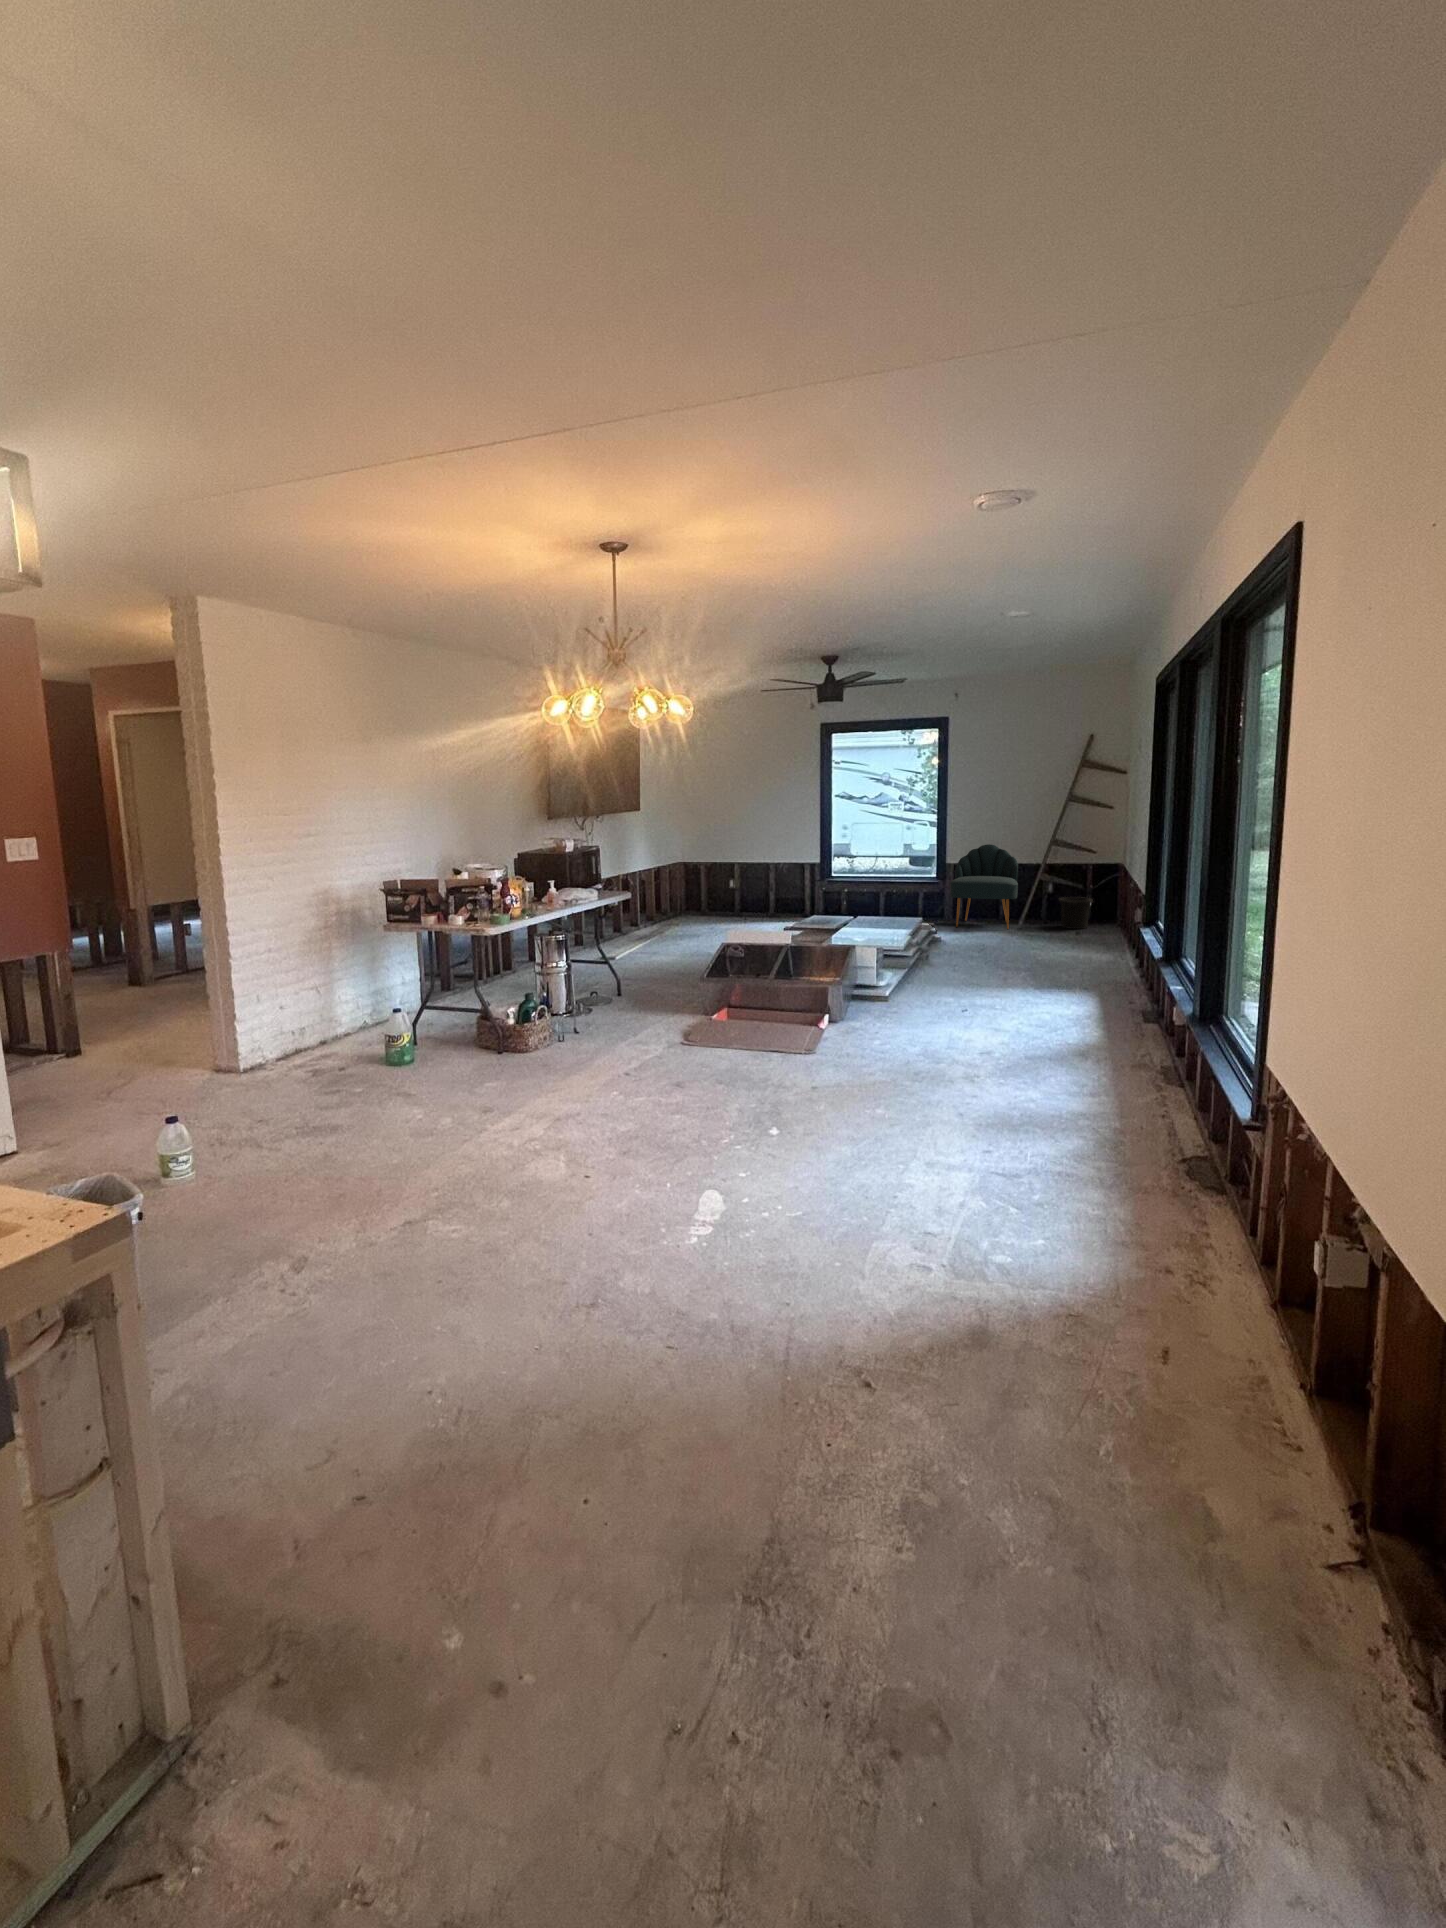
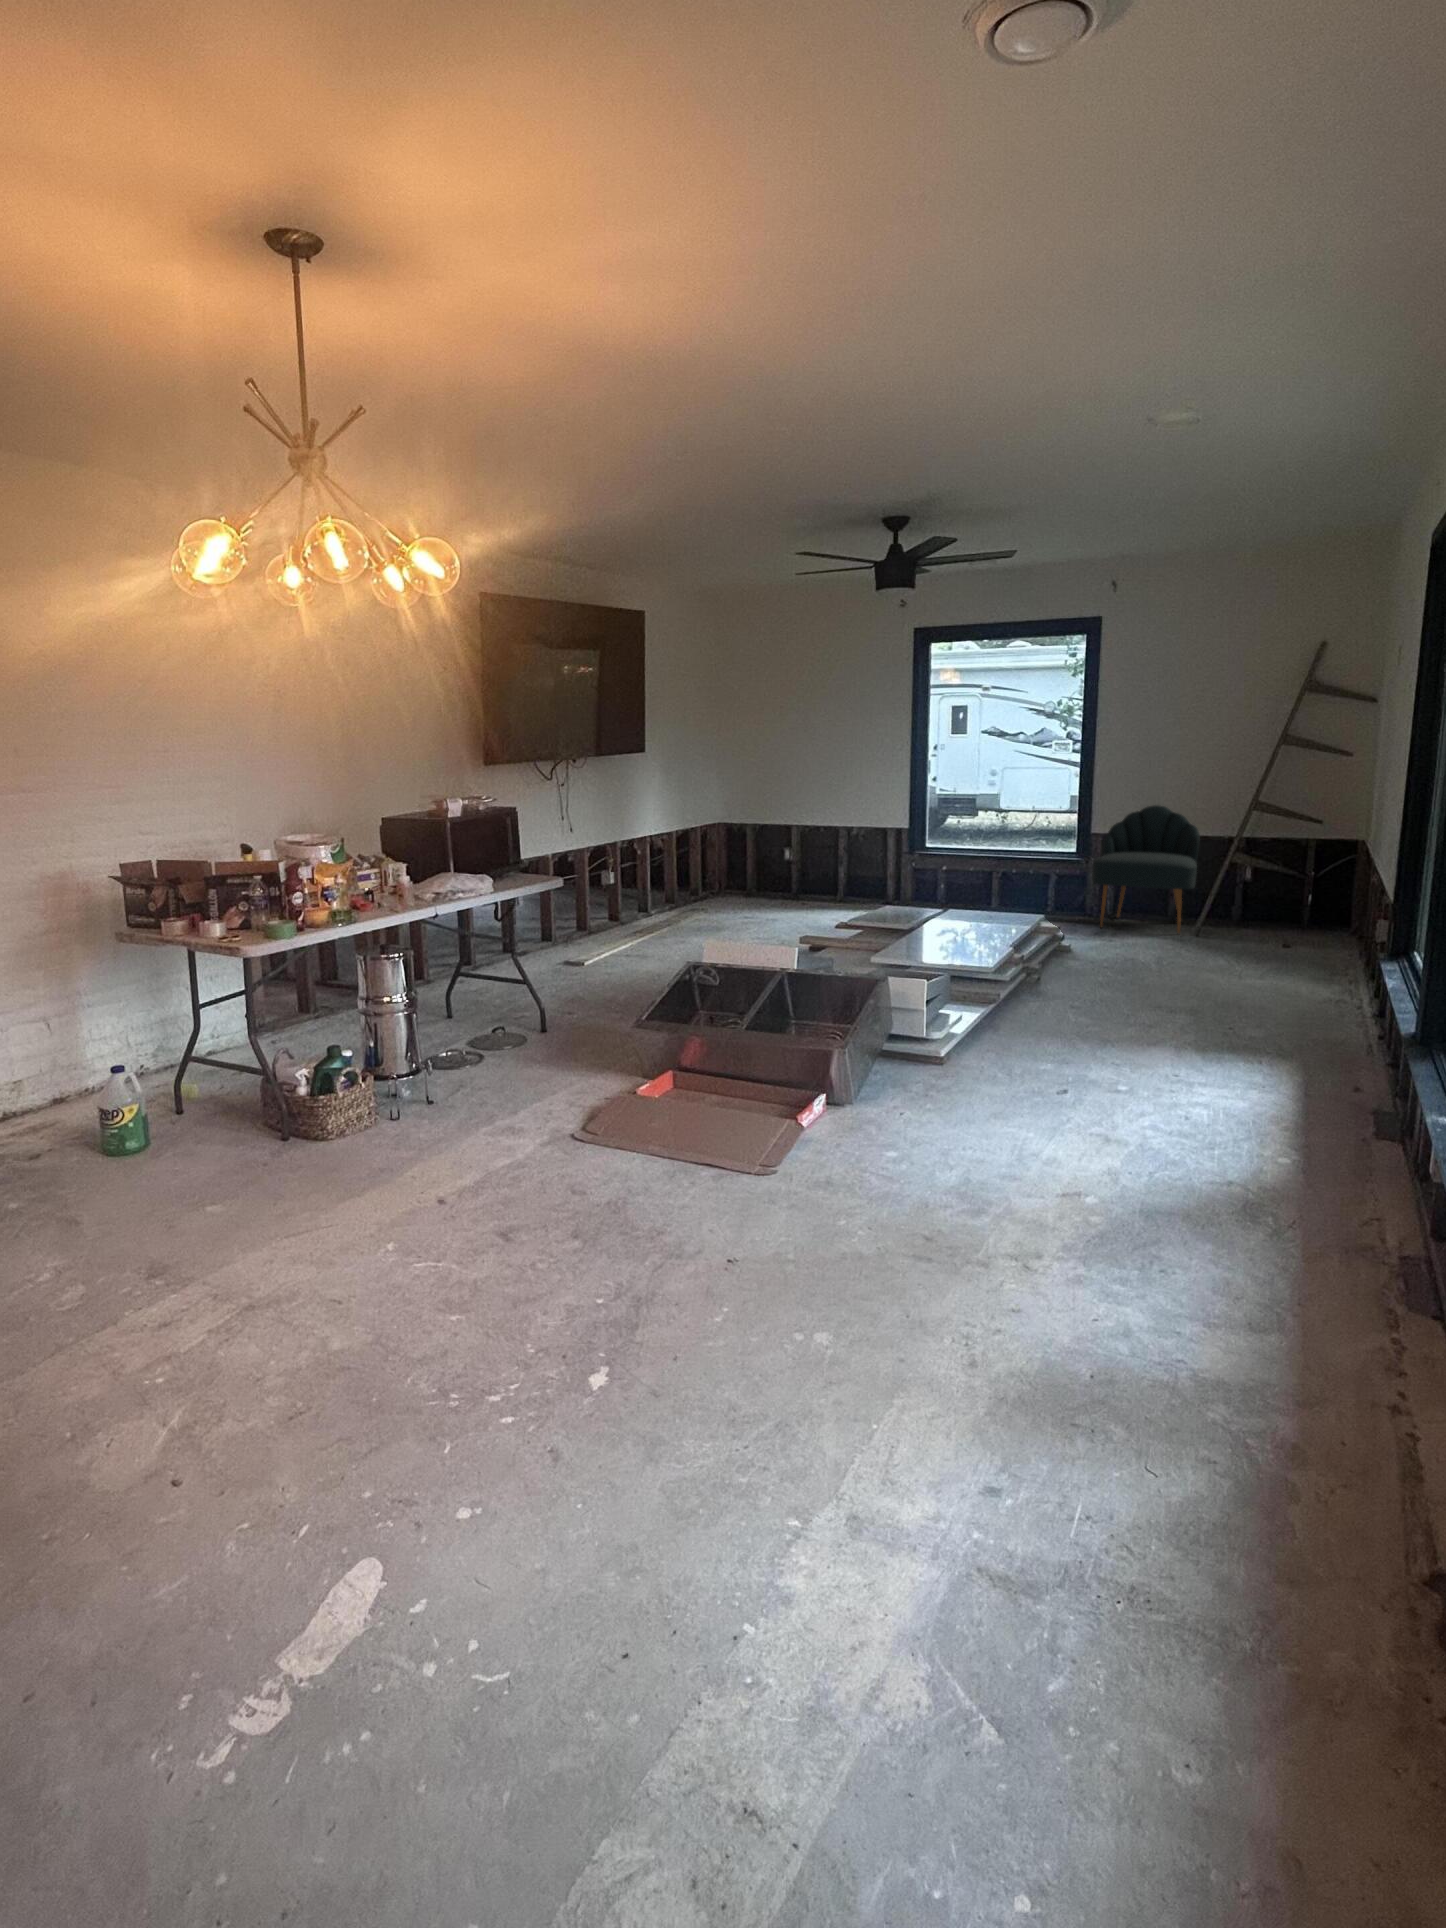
trash can: present [1059,897,1093,929] -> none [1261,887,1316,937]

